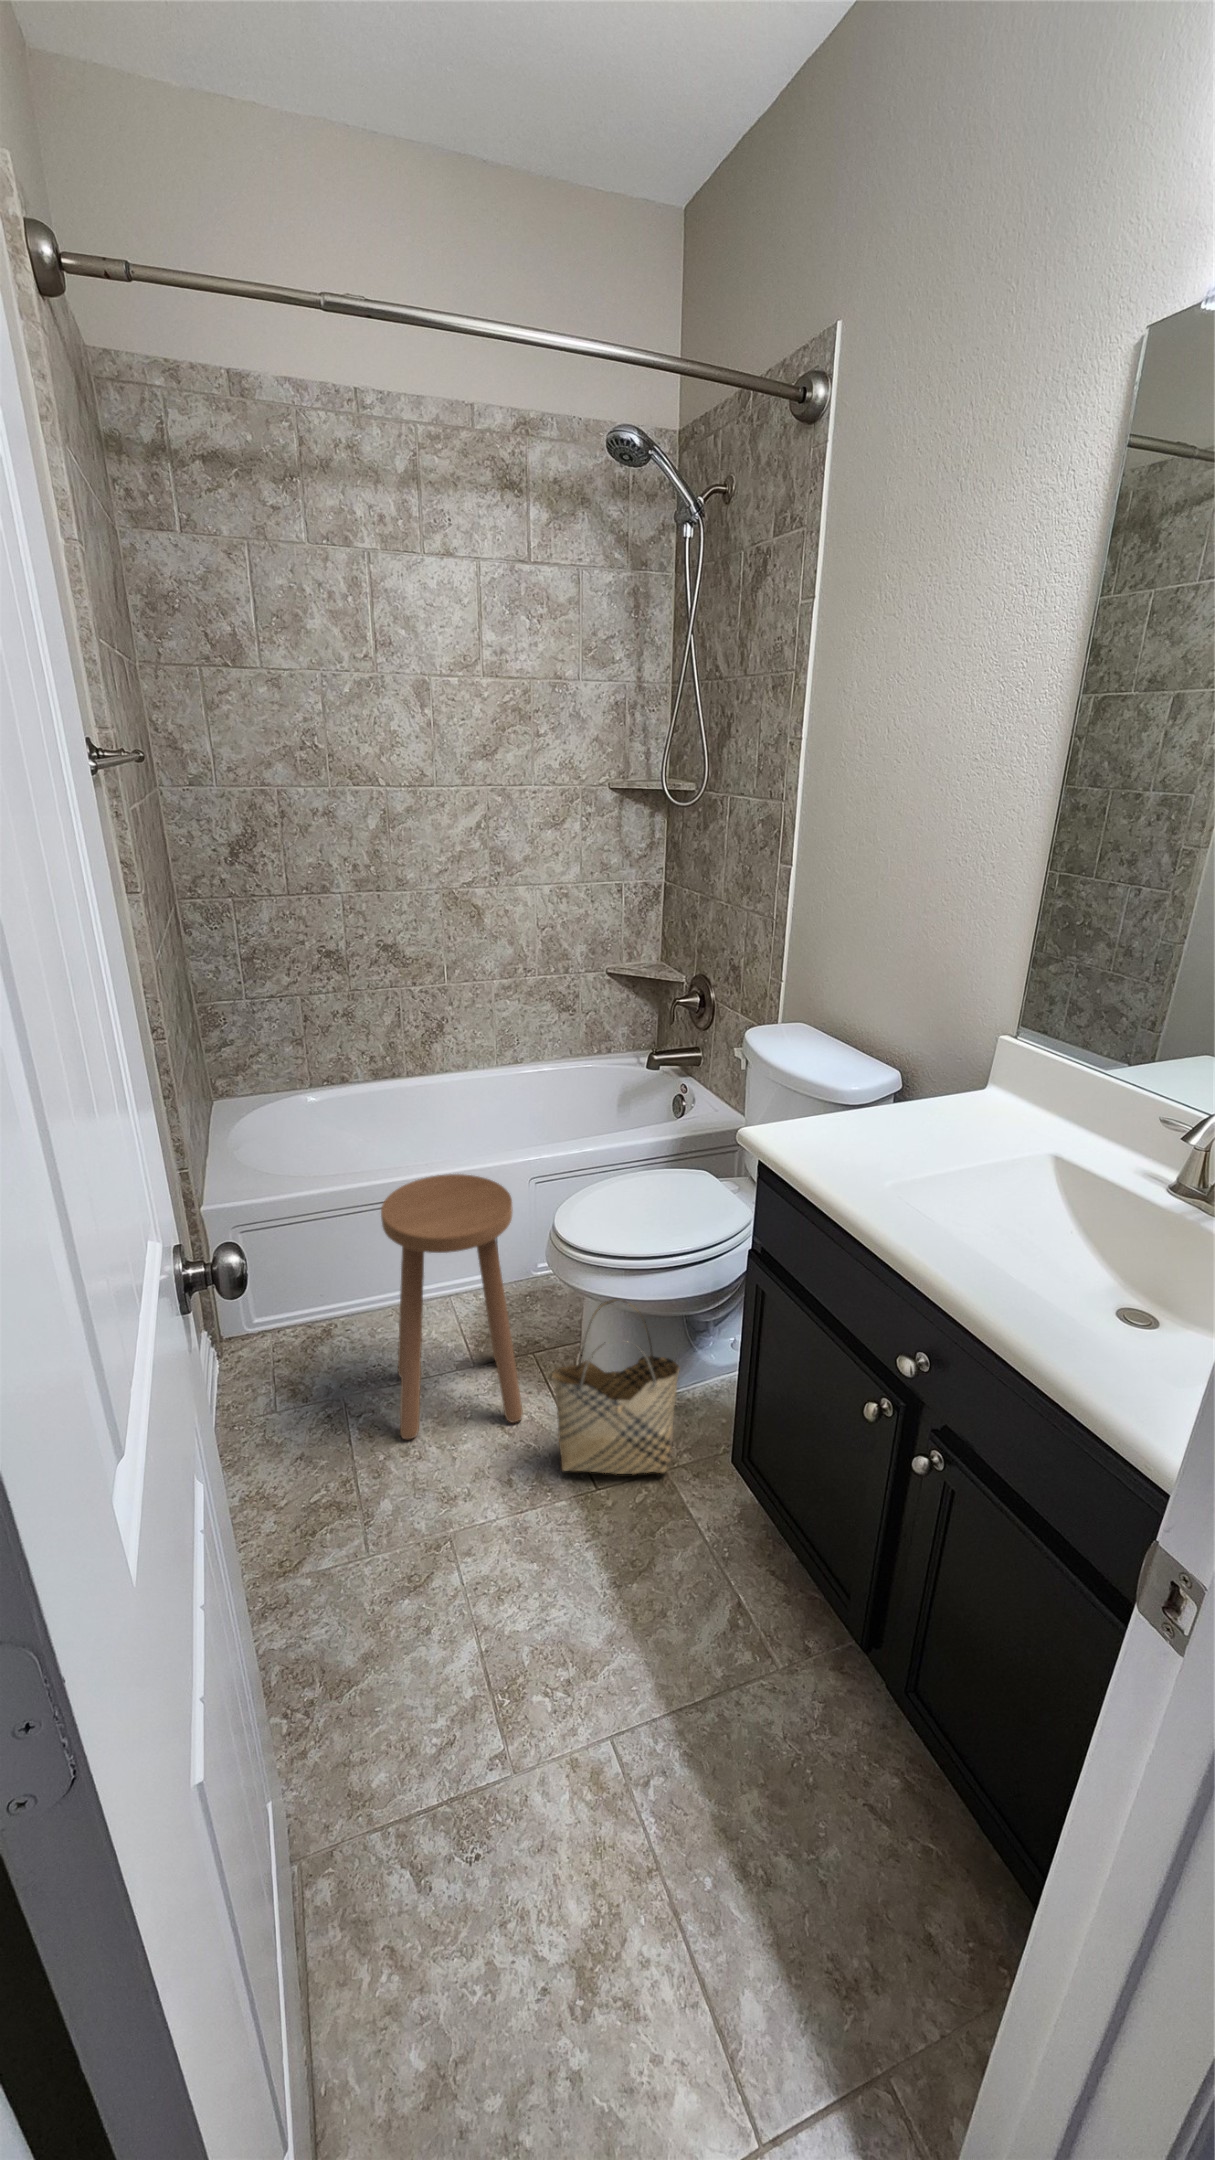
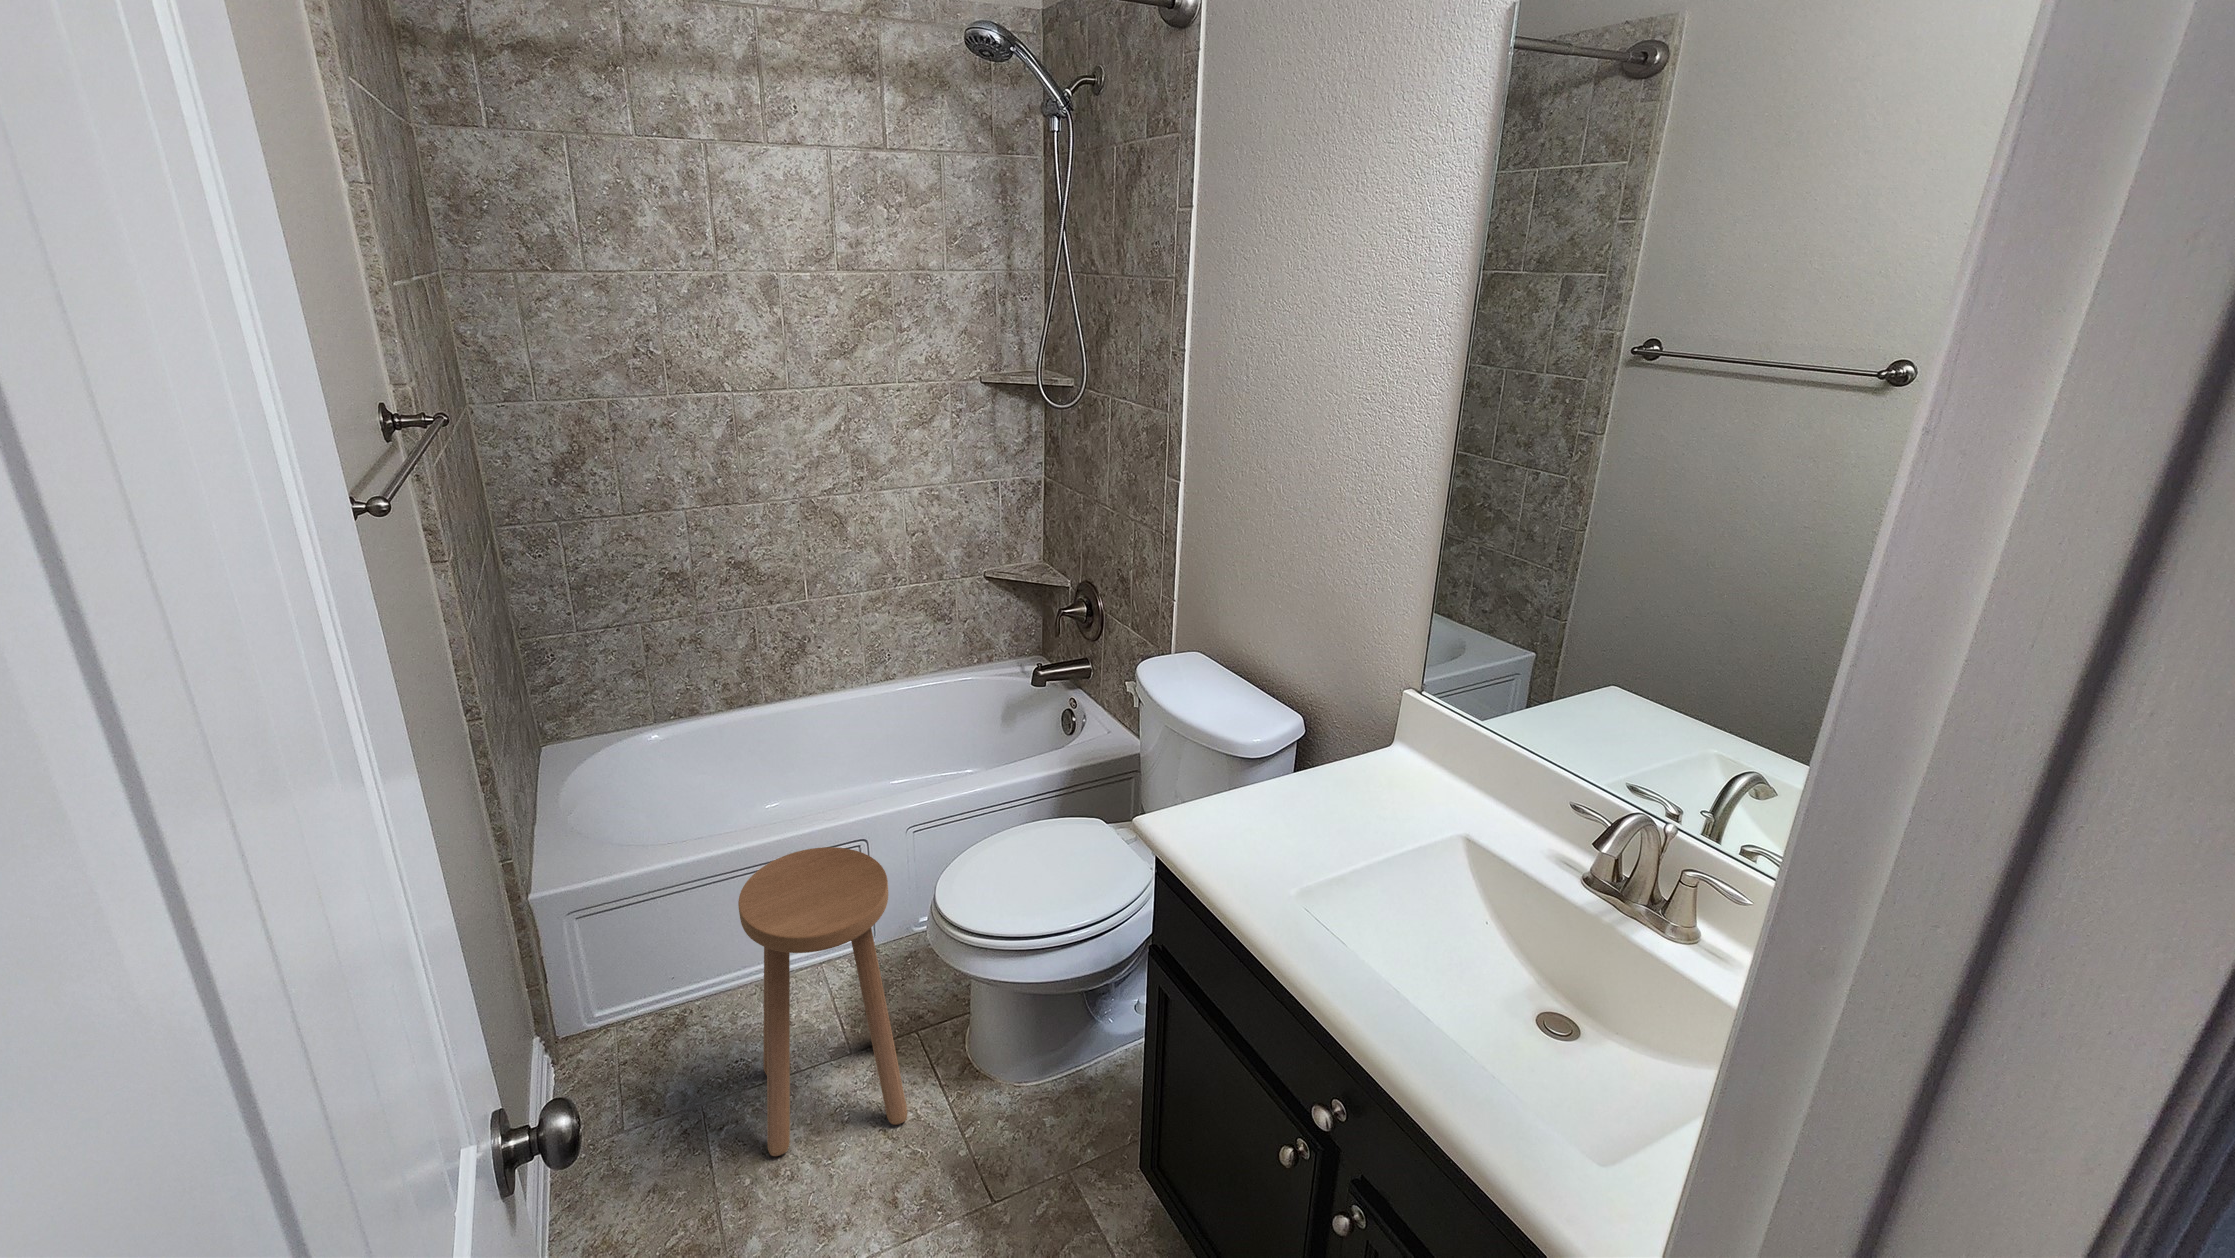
woven basket: present [553,1299,680,1474] -> none [939,986,1080,1185]

